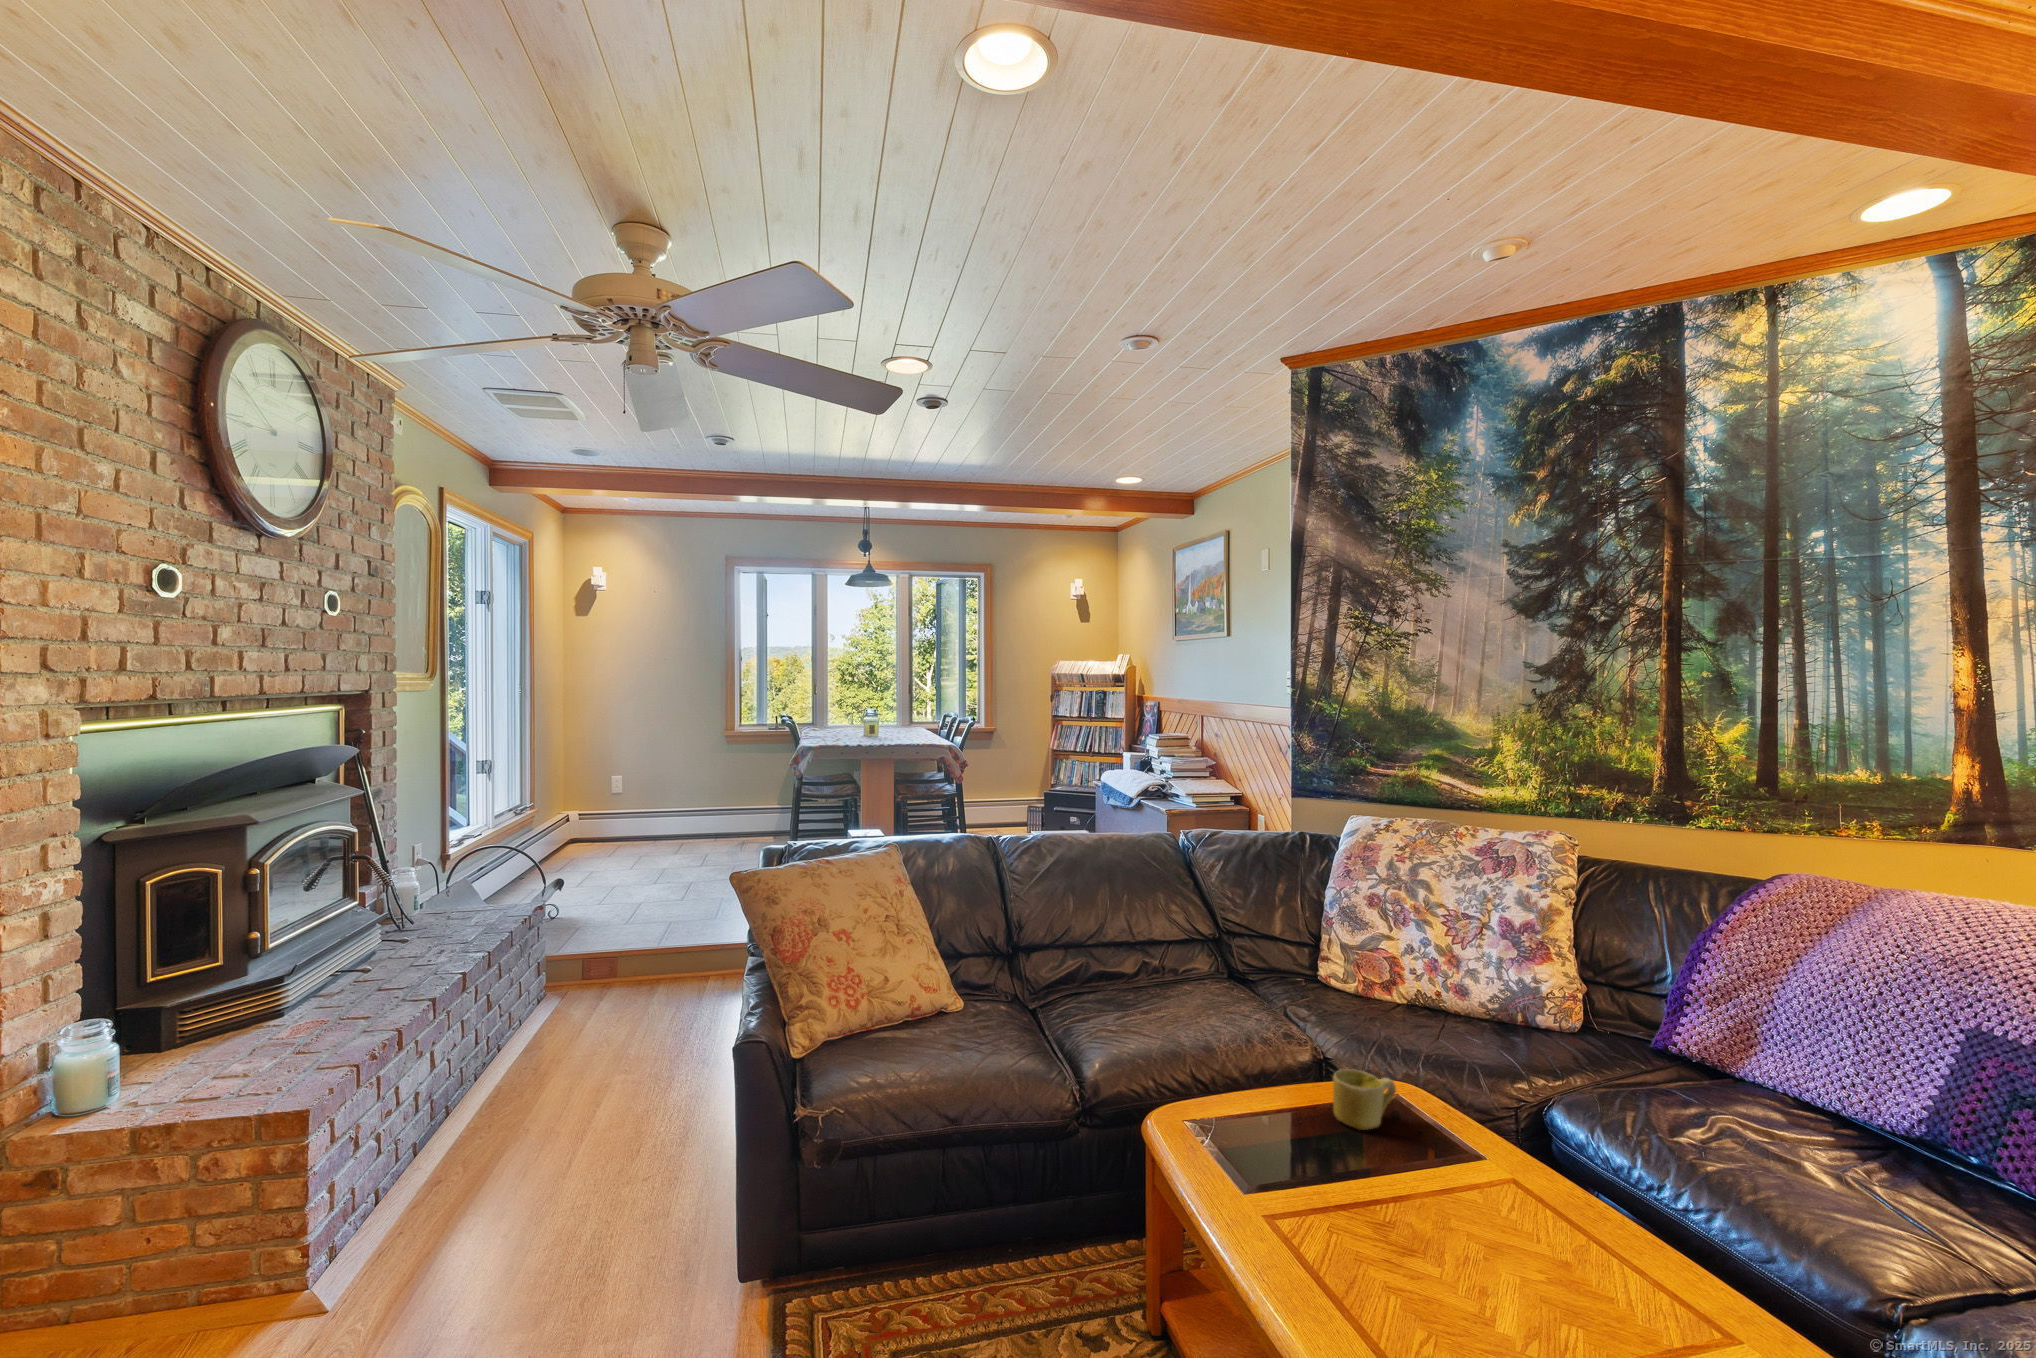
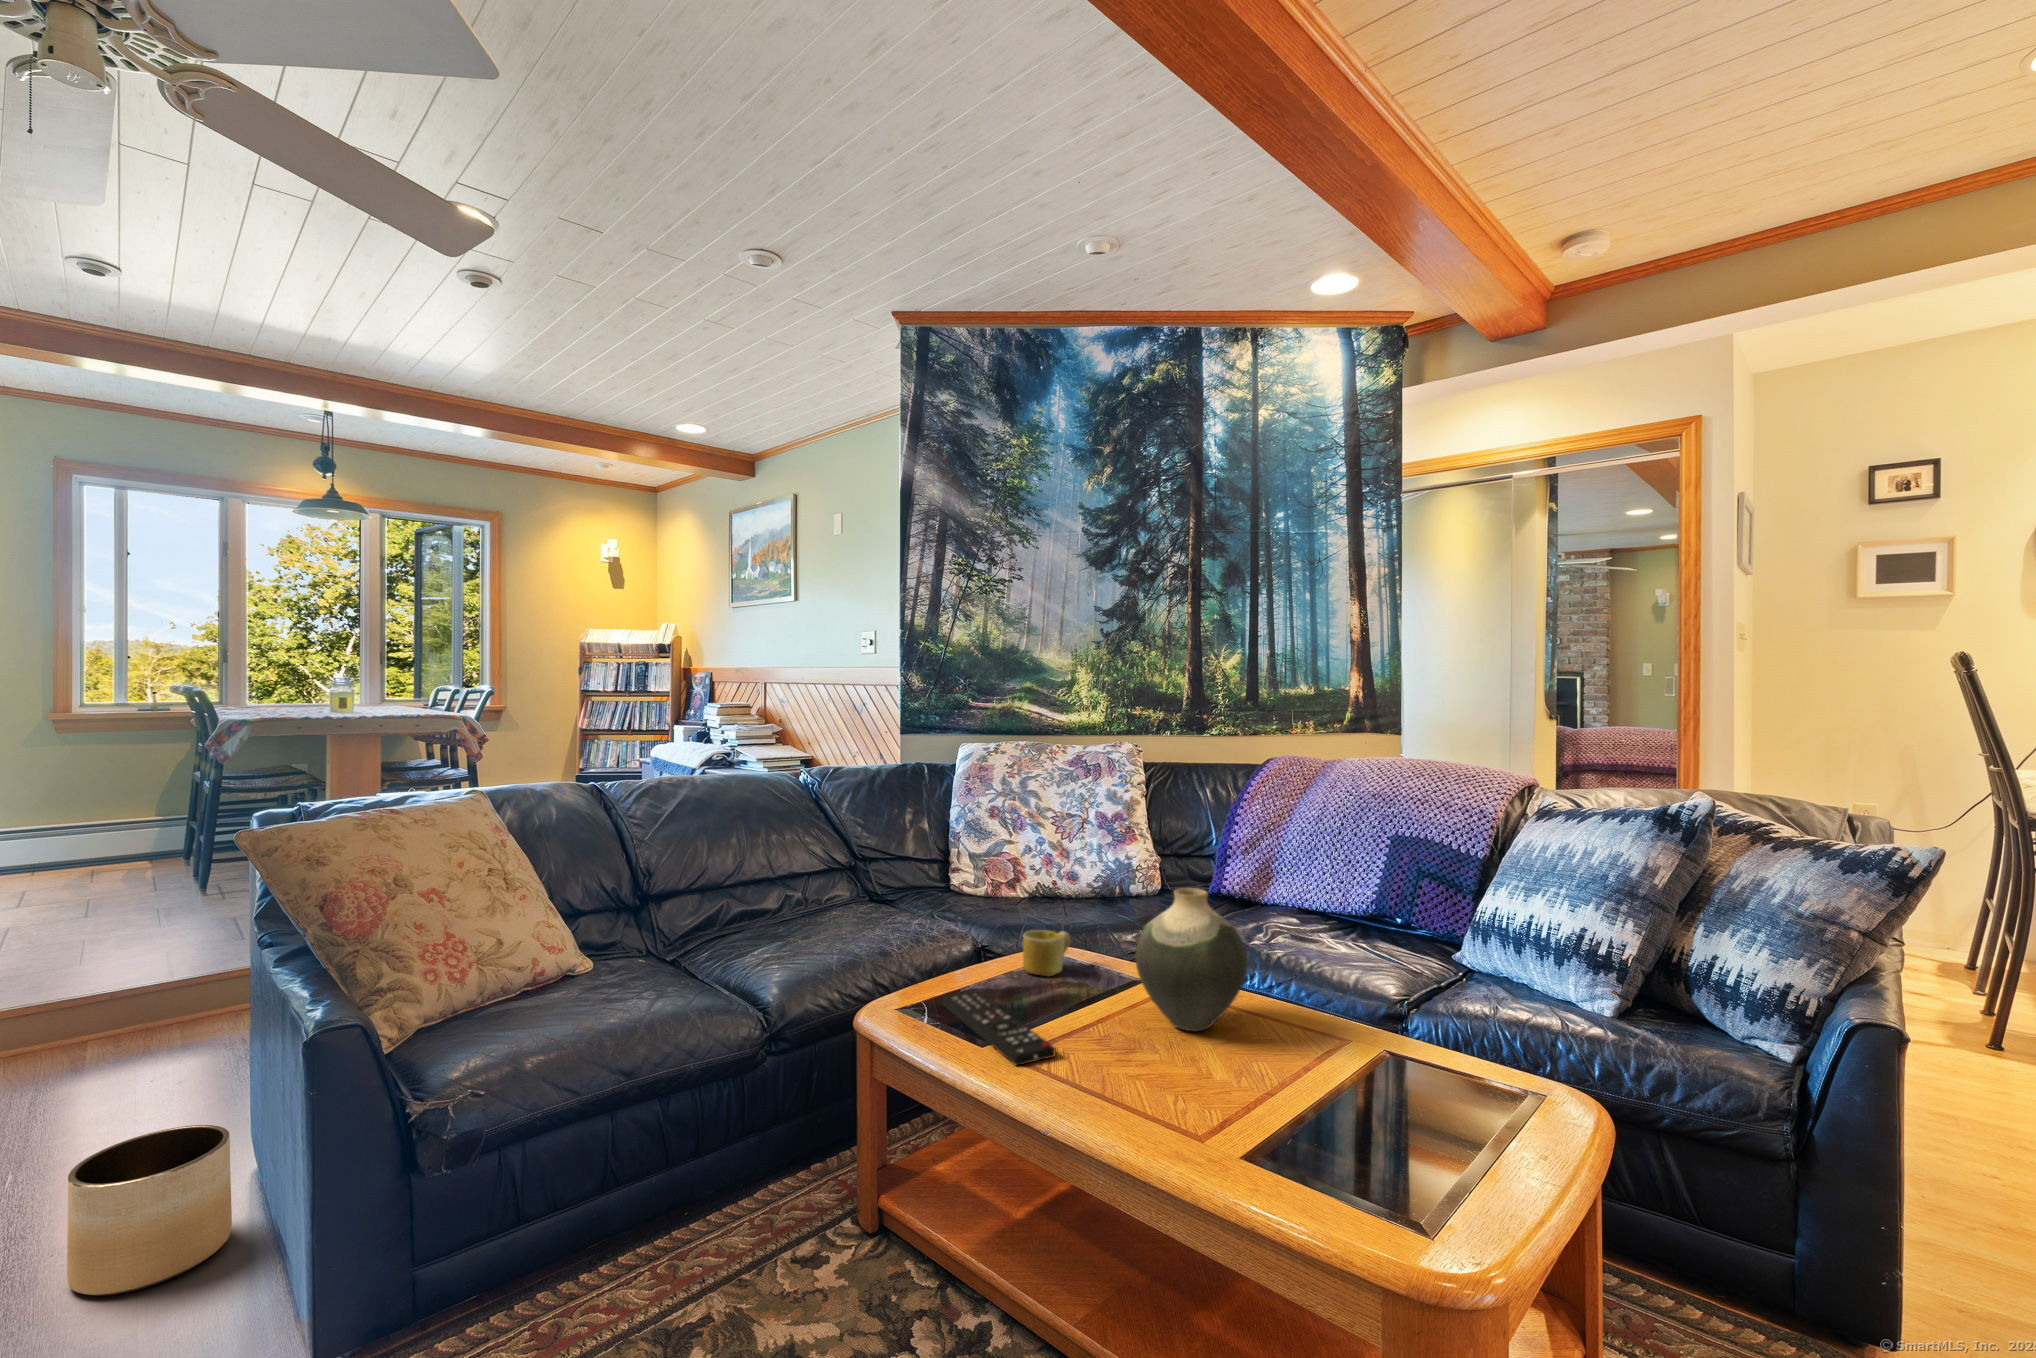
vase: none [1430,1077,1589,1268] -> present [1135,888,1247,1031]
planter: none [611,1079,703,1195] -> present [67,1125,232,1296]
remote control: none [1218,1129,1305,1248] -> present [942,990,1056,1065]

